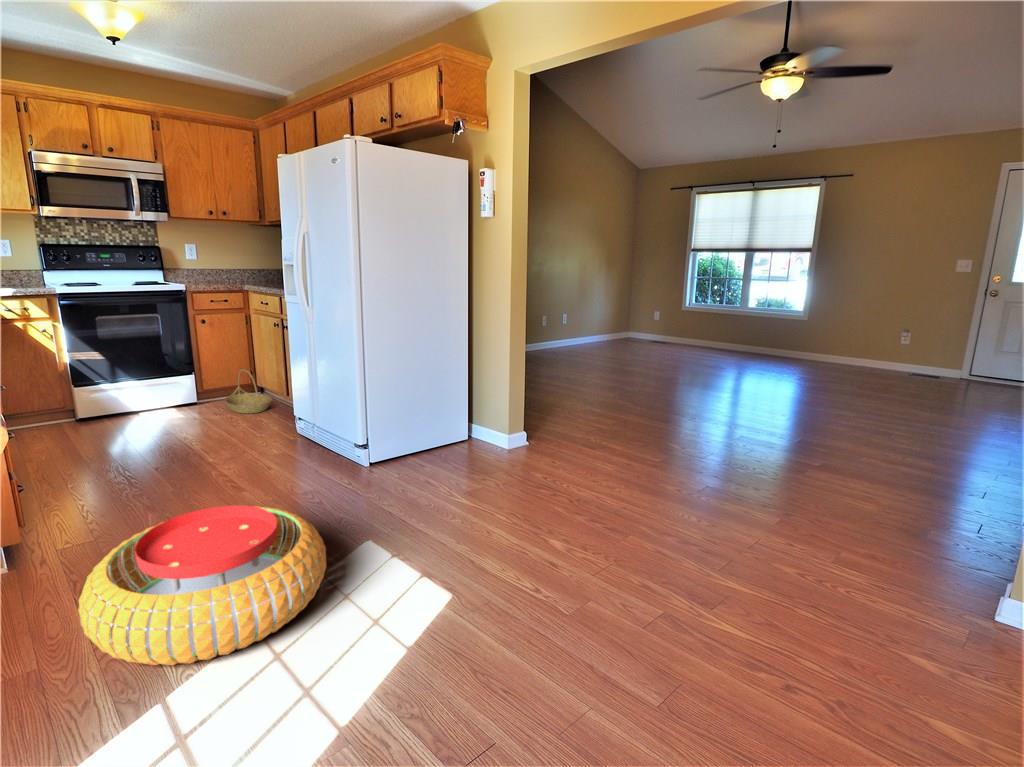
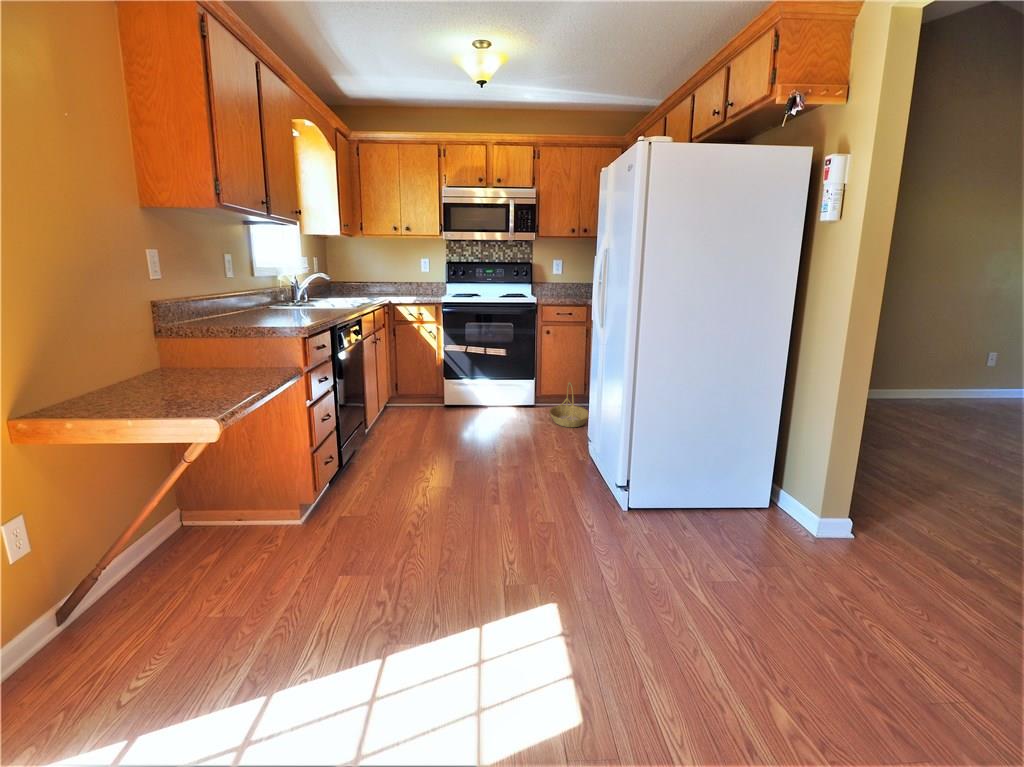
pouf: present [78,505,326,665] -> none [278,517,490,669]

